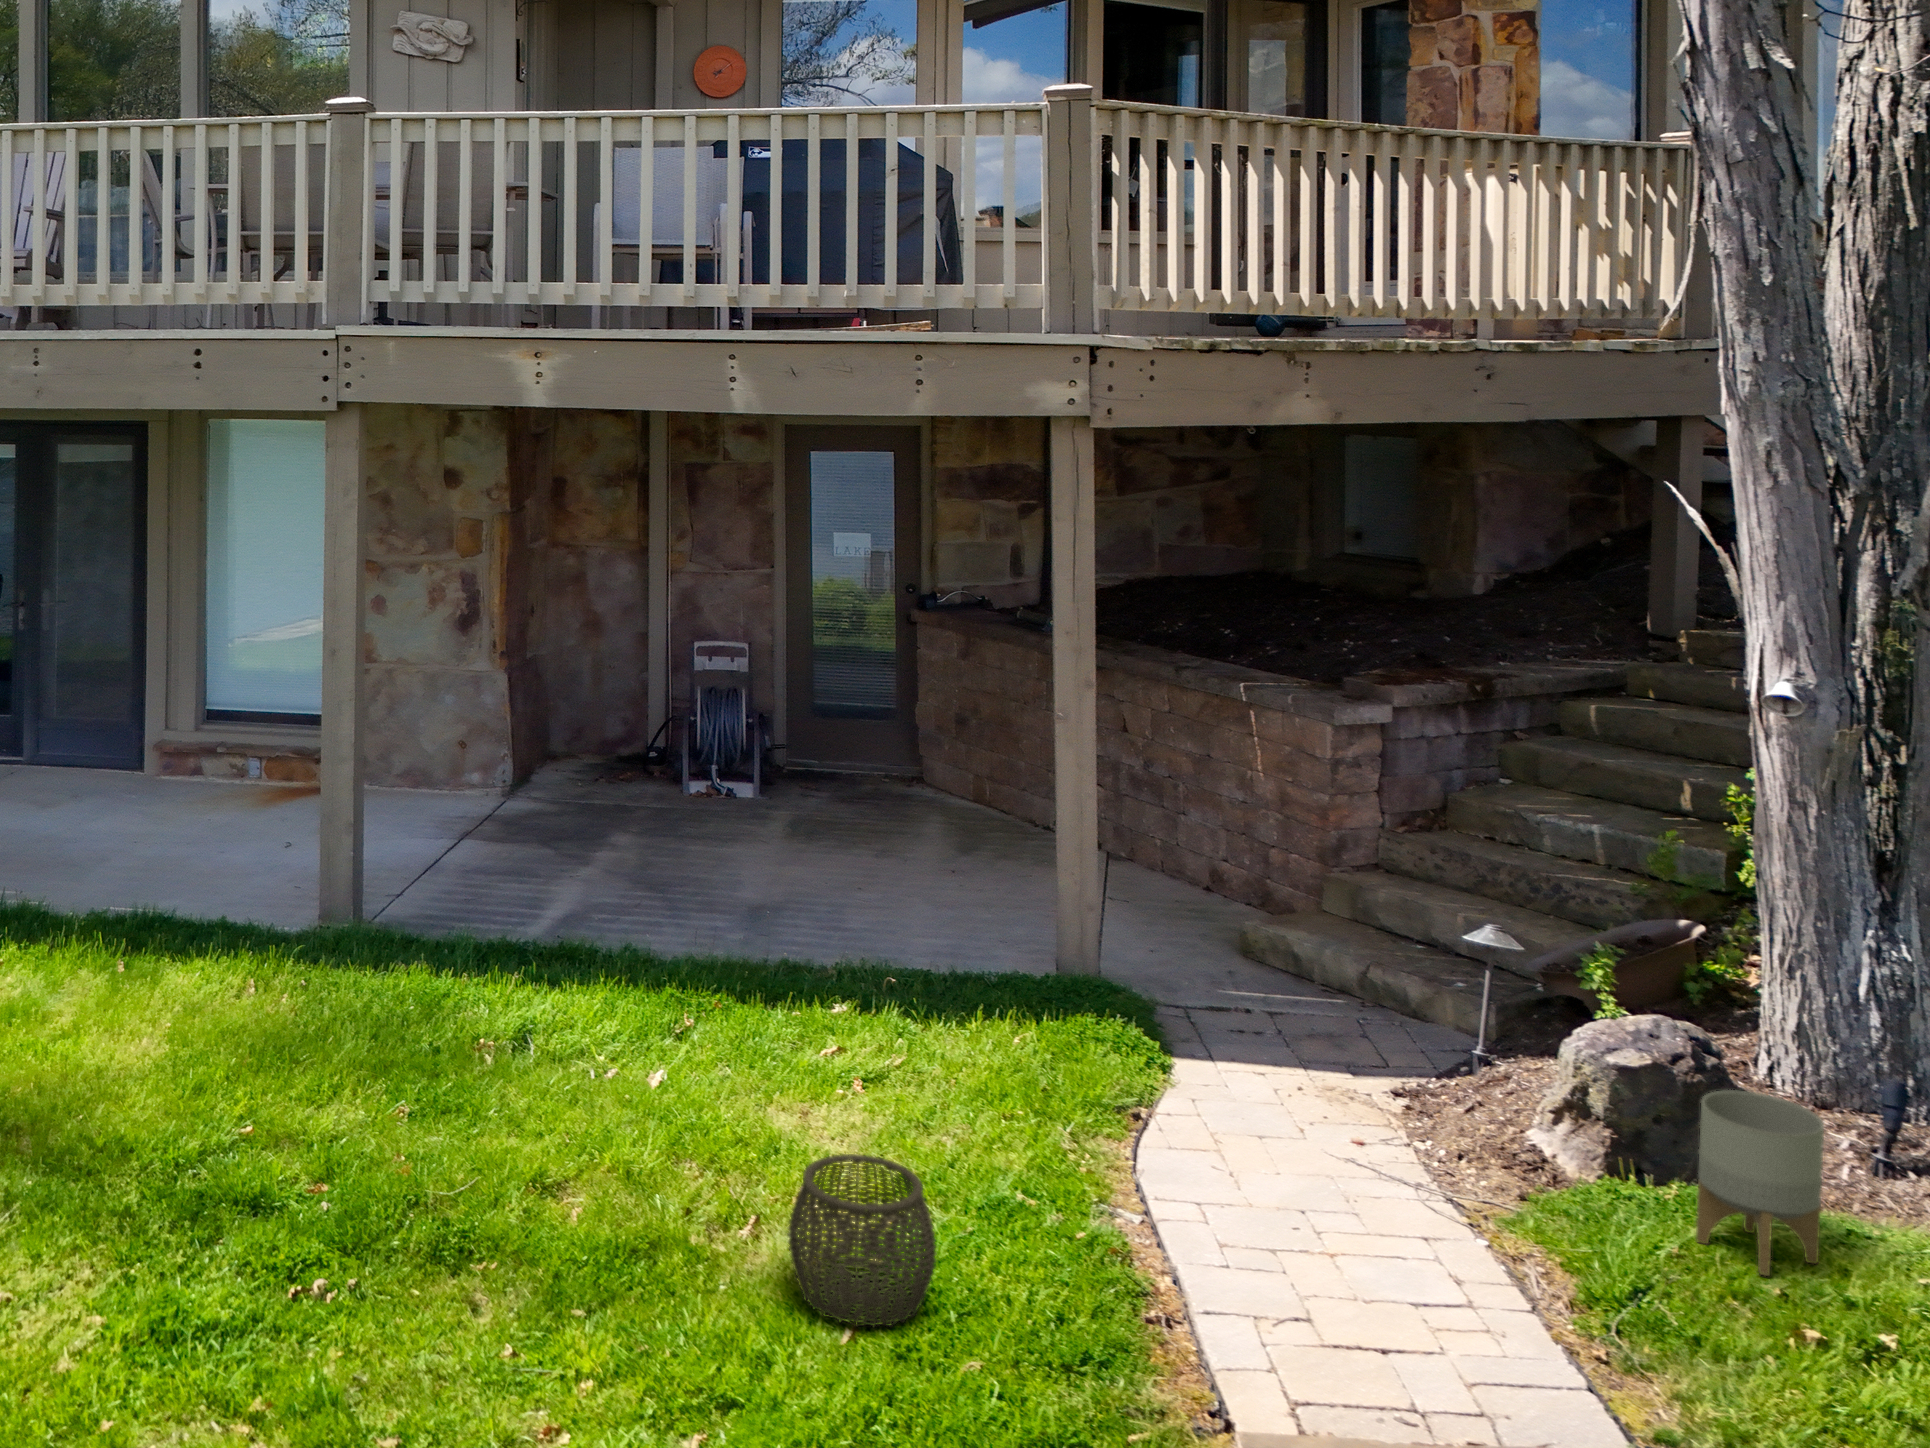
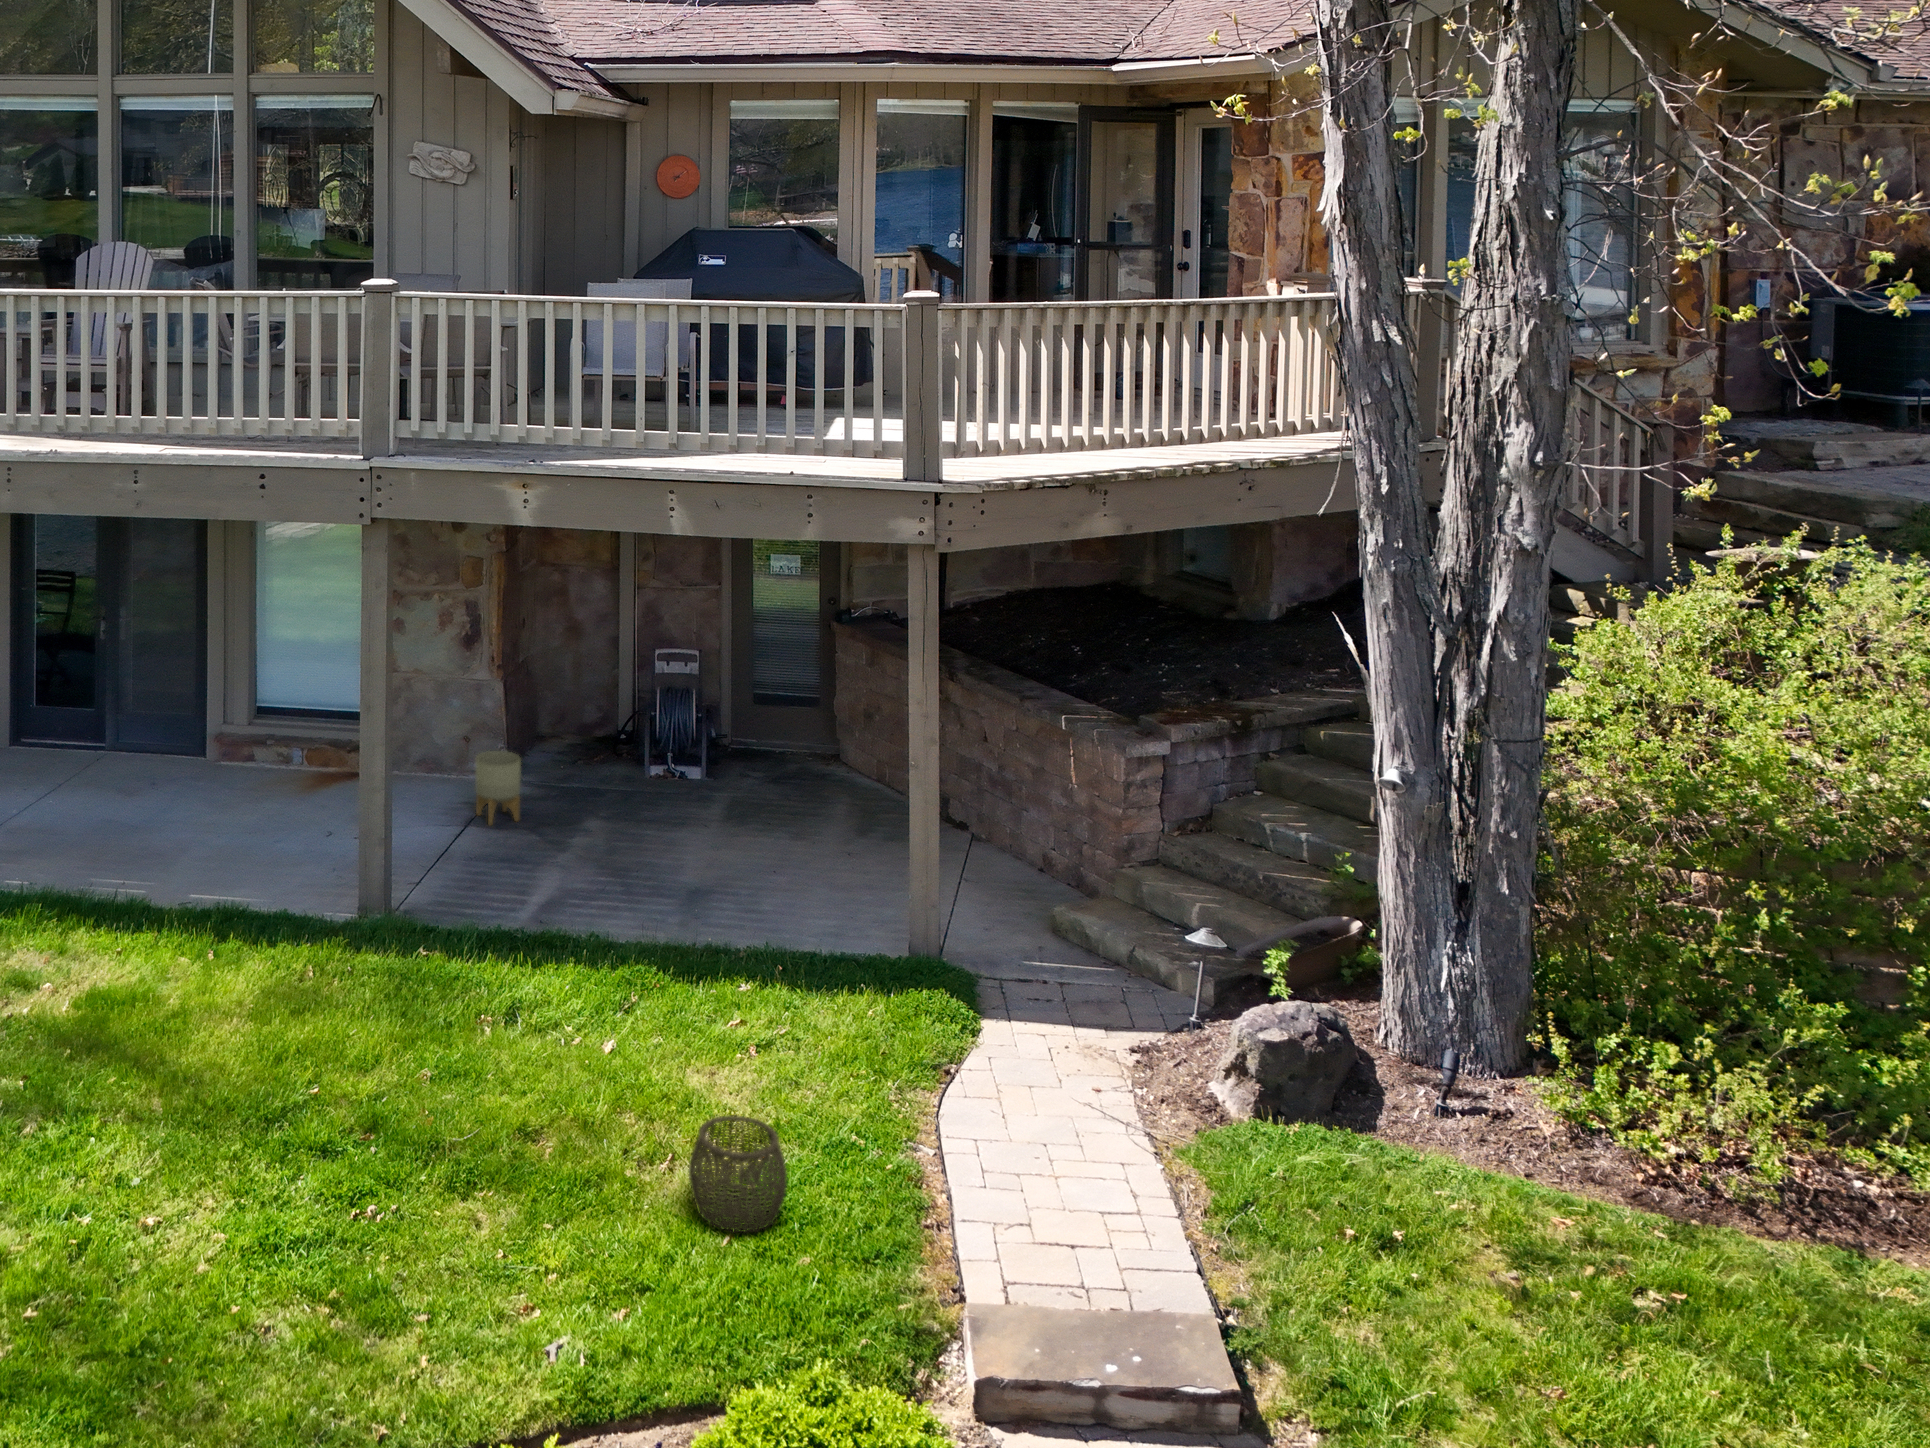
planter: present [1696,1090,1824,1276] -> present [475,751,521,825]

